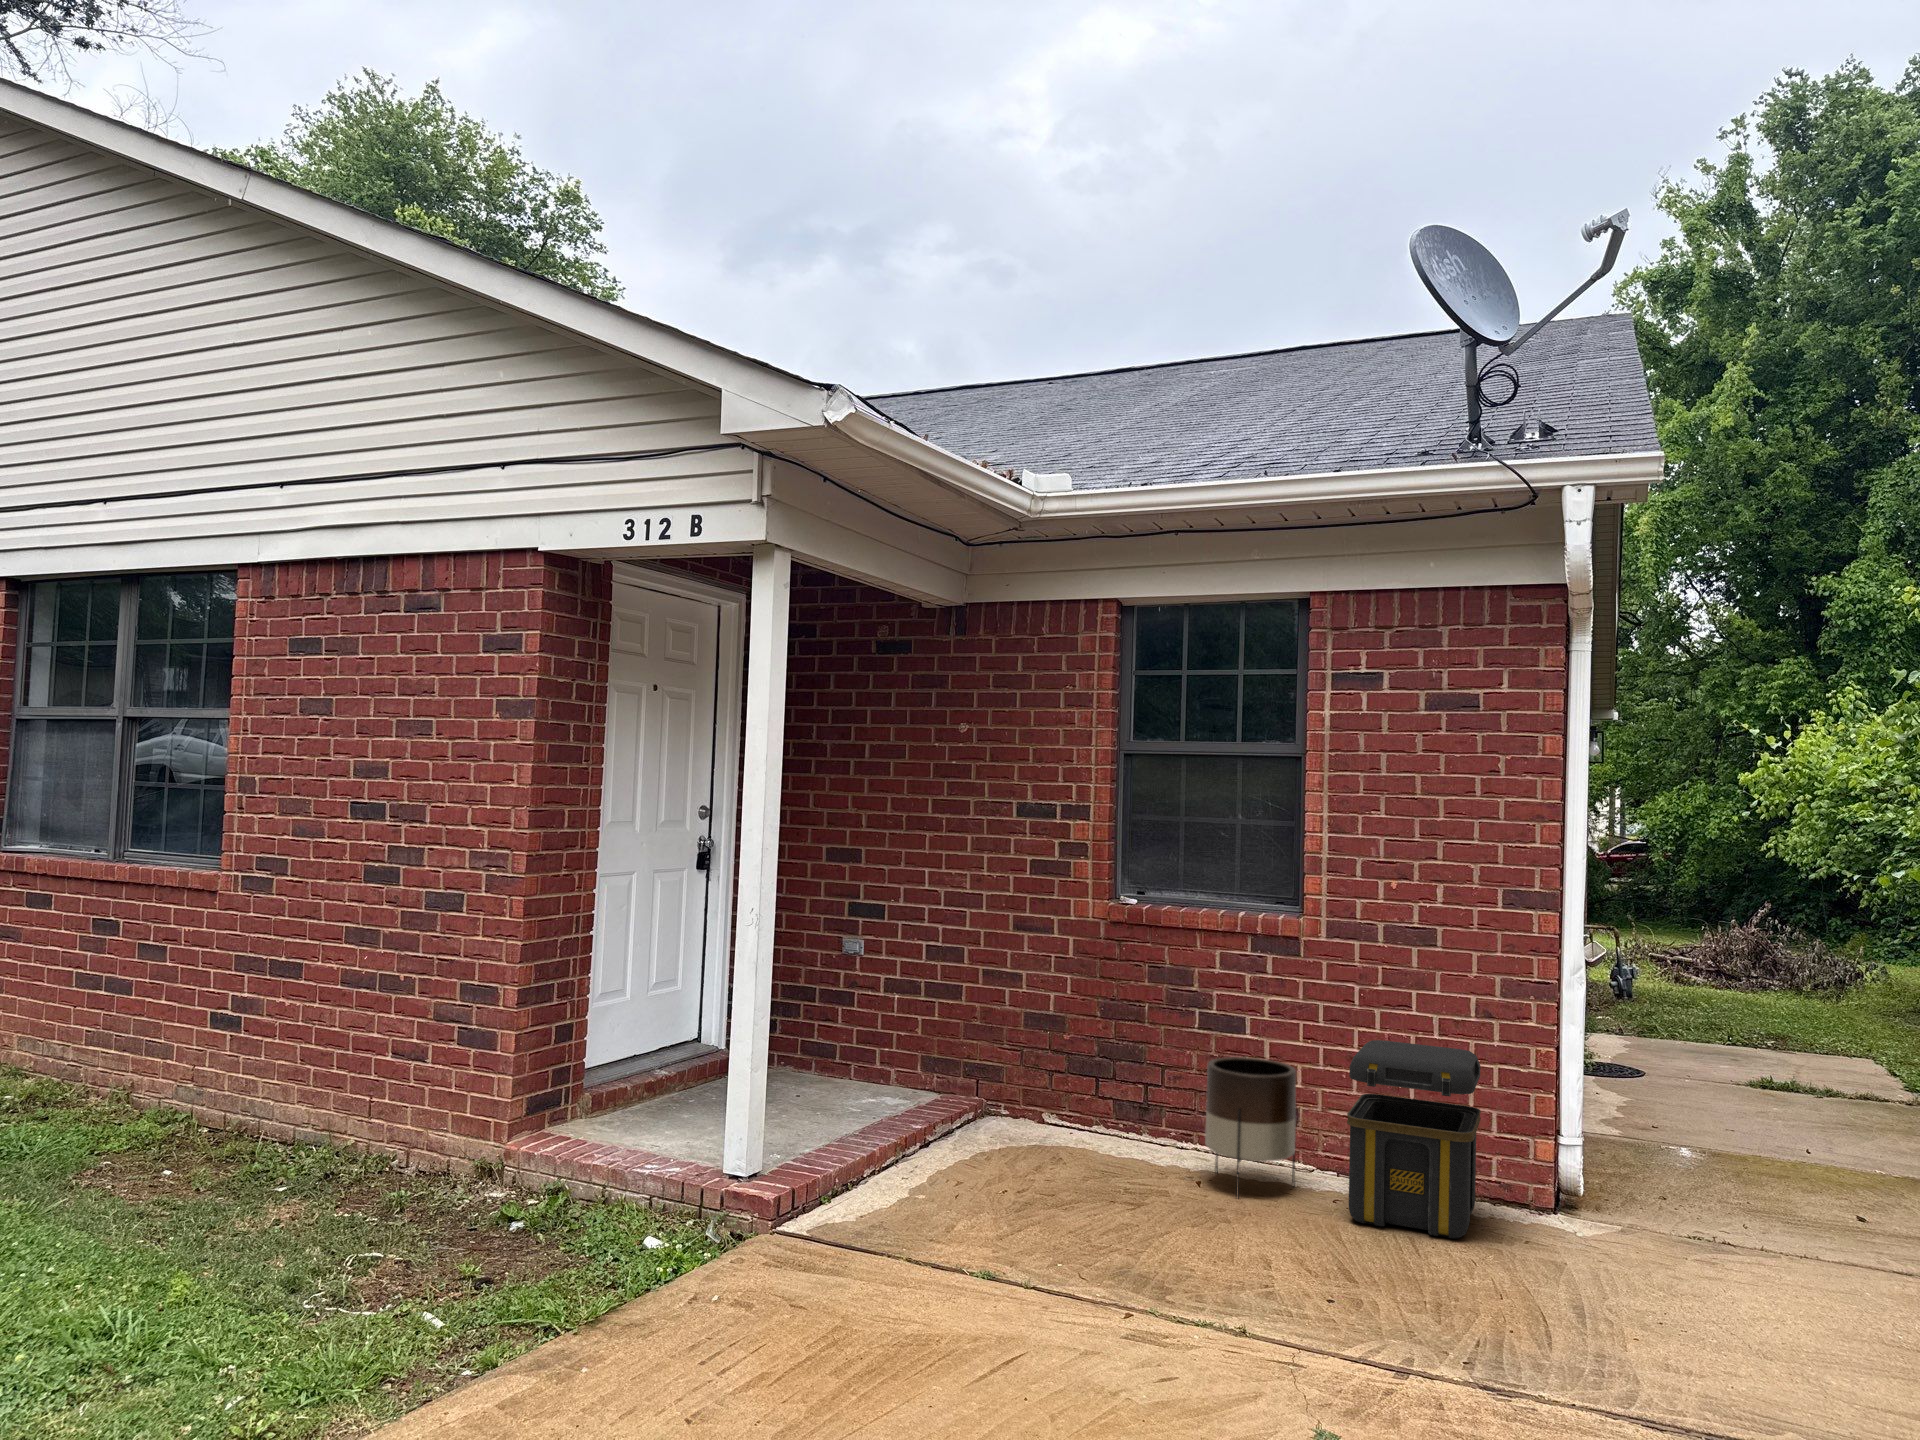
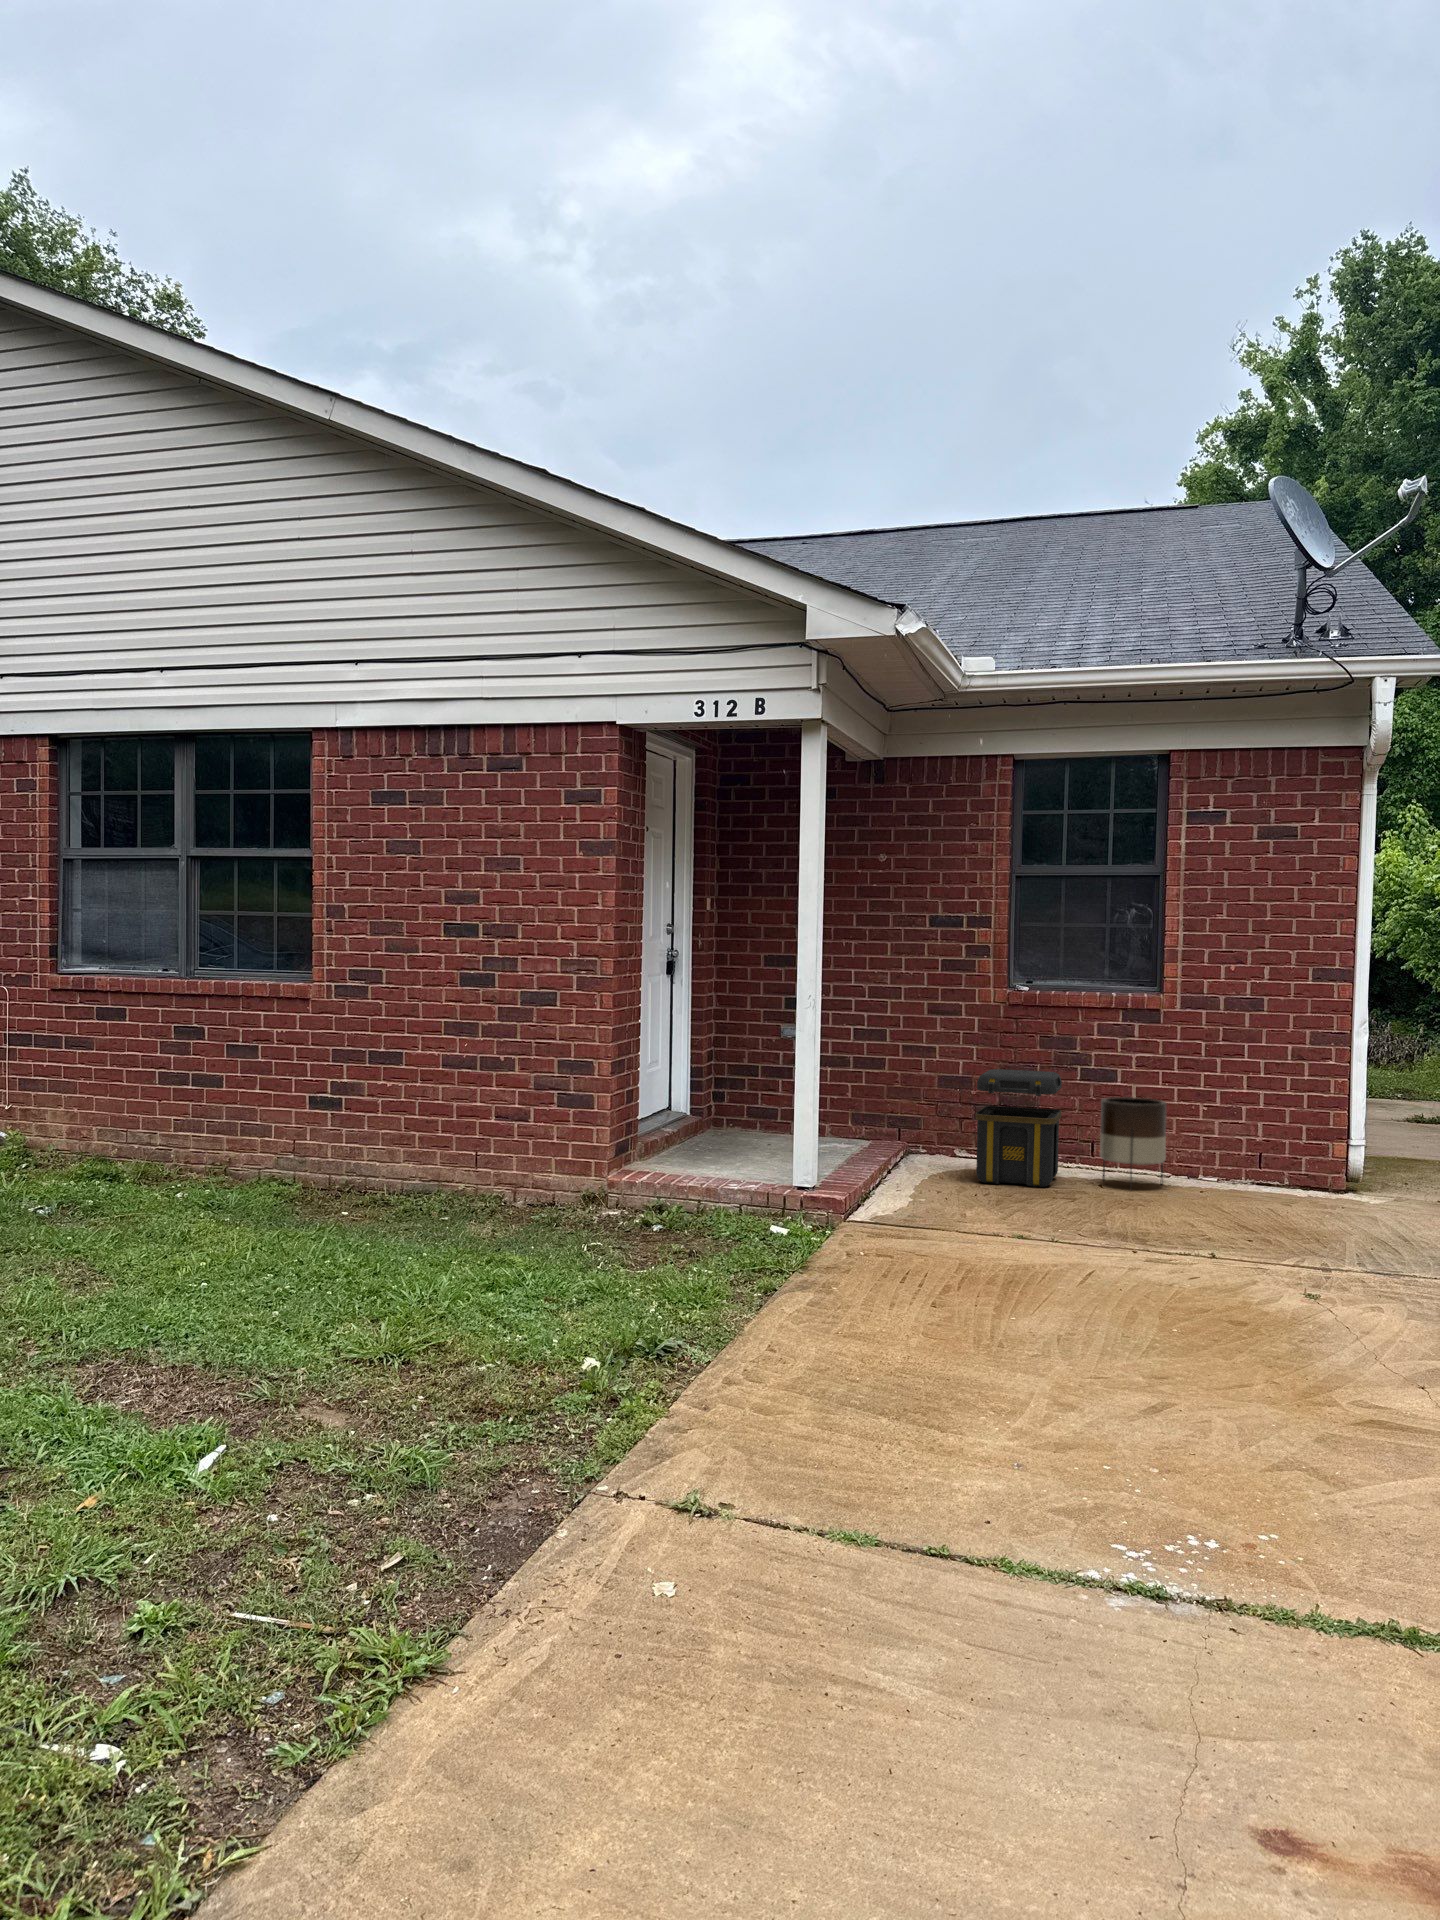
toolbox: present [1347,1040,1481,1239] -> present [975,1069,1062,1187]

